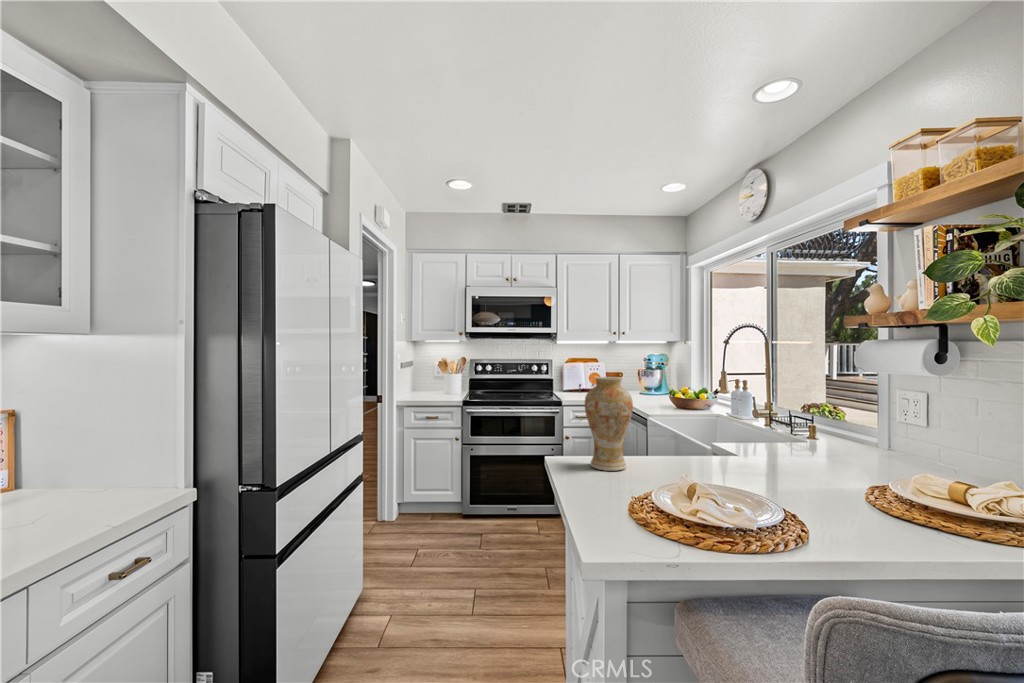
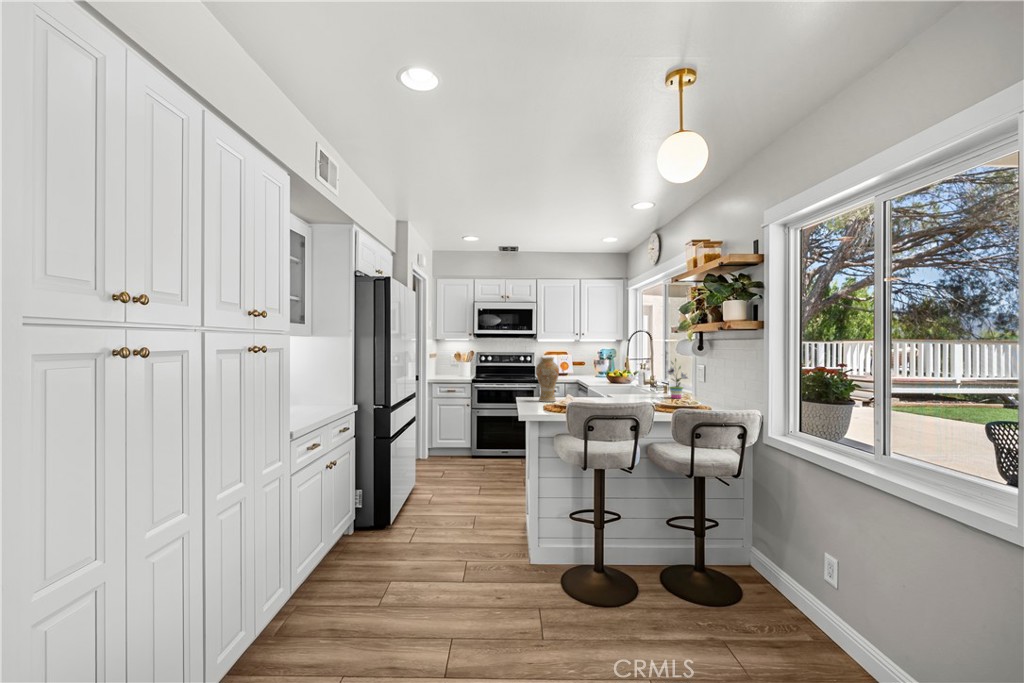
potted plant: none [823,374,875,453] -> present [666,359,688,398]

